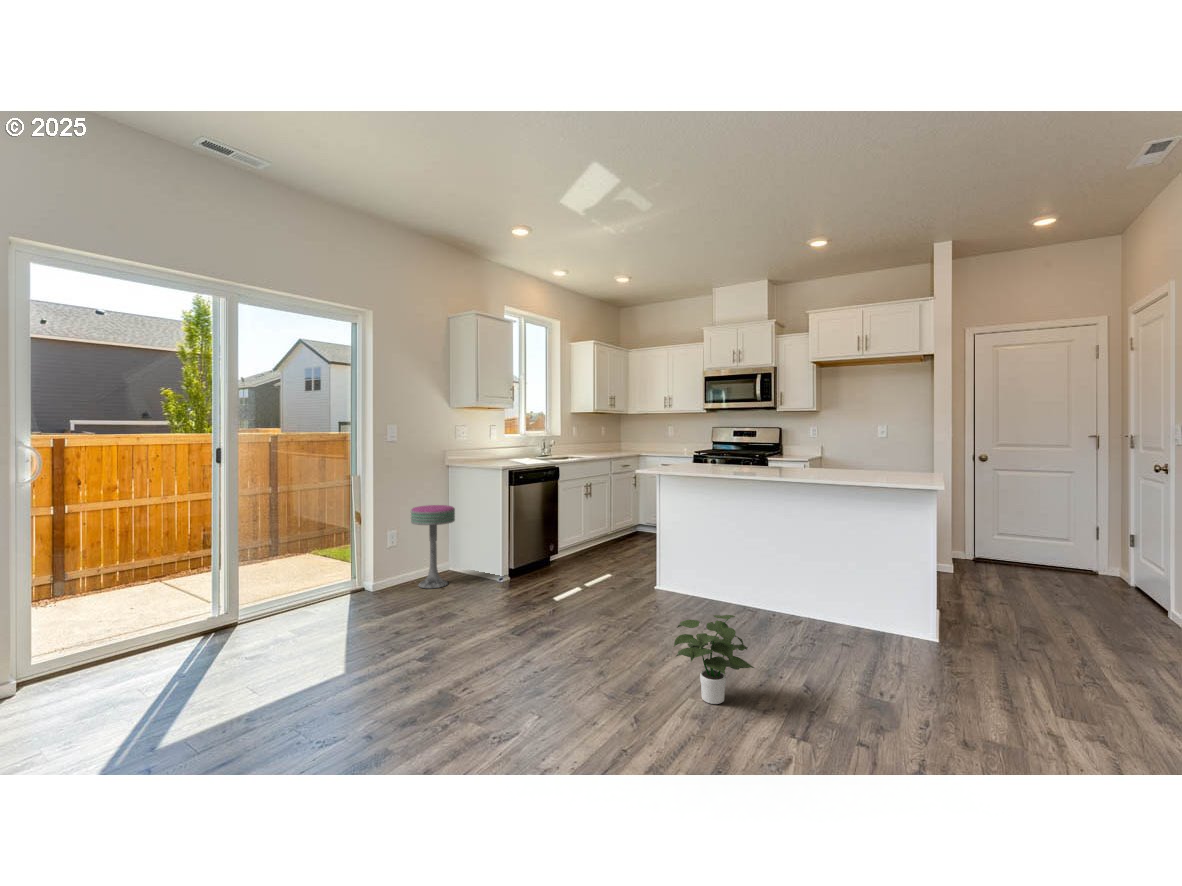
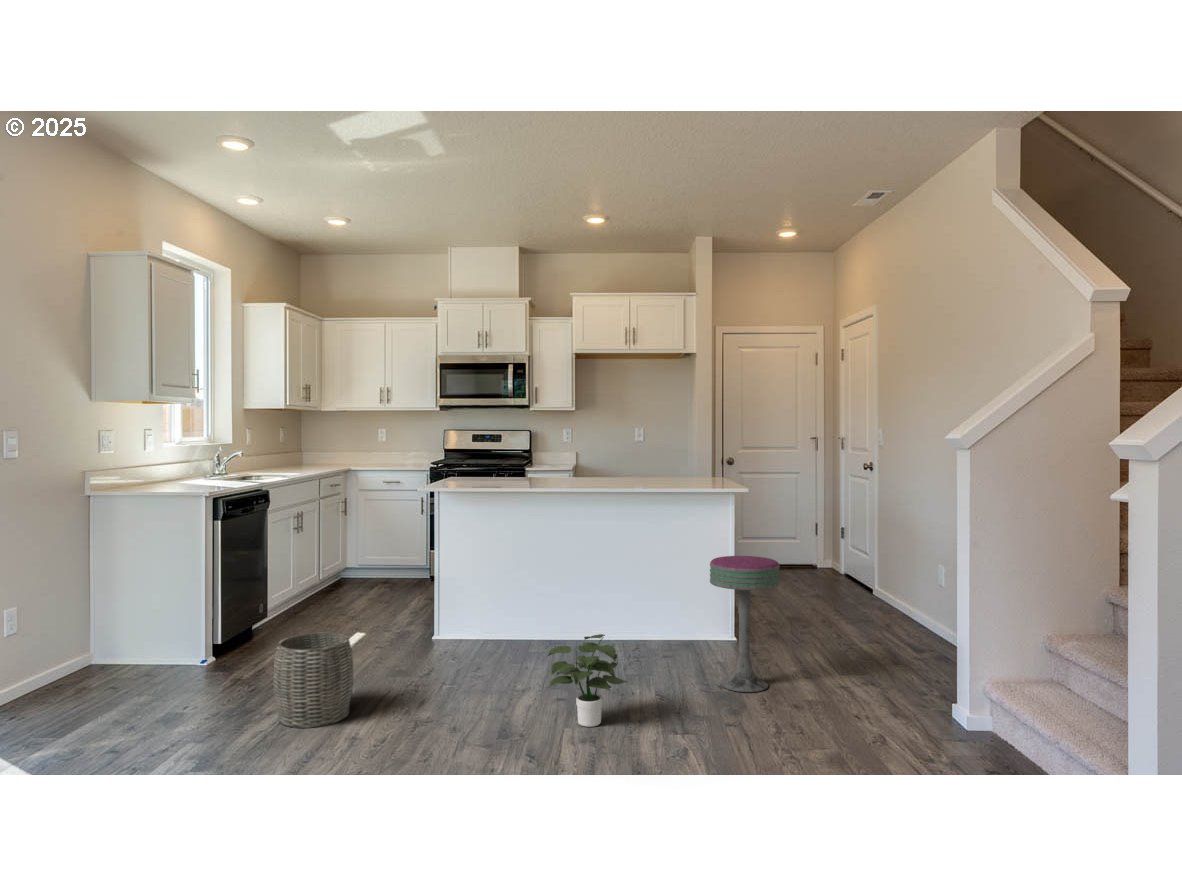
bar stool: present [411,505,455,589] -> present [710,556,780,692]
woven basket: none [487,575,545,648] -> present [273,633,353,728]

